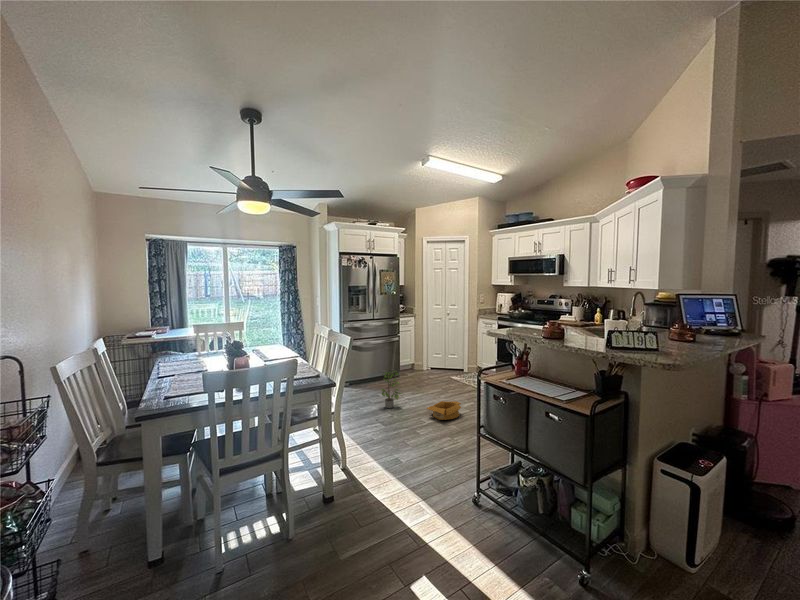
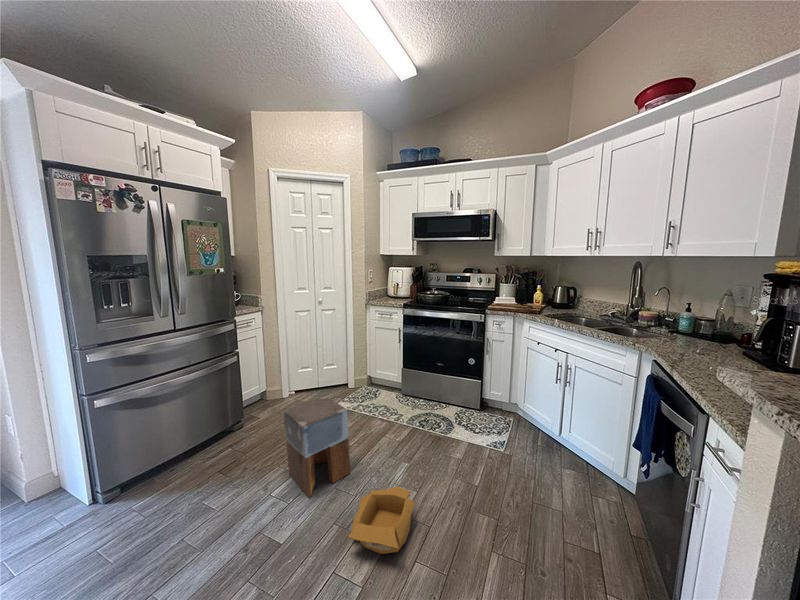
stool: none [413,359,441,401] -> present [284,396,350,497]
potted plant: present [381,371,402,408] -> none [218,460,280,559]

